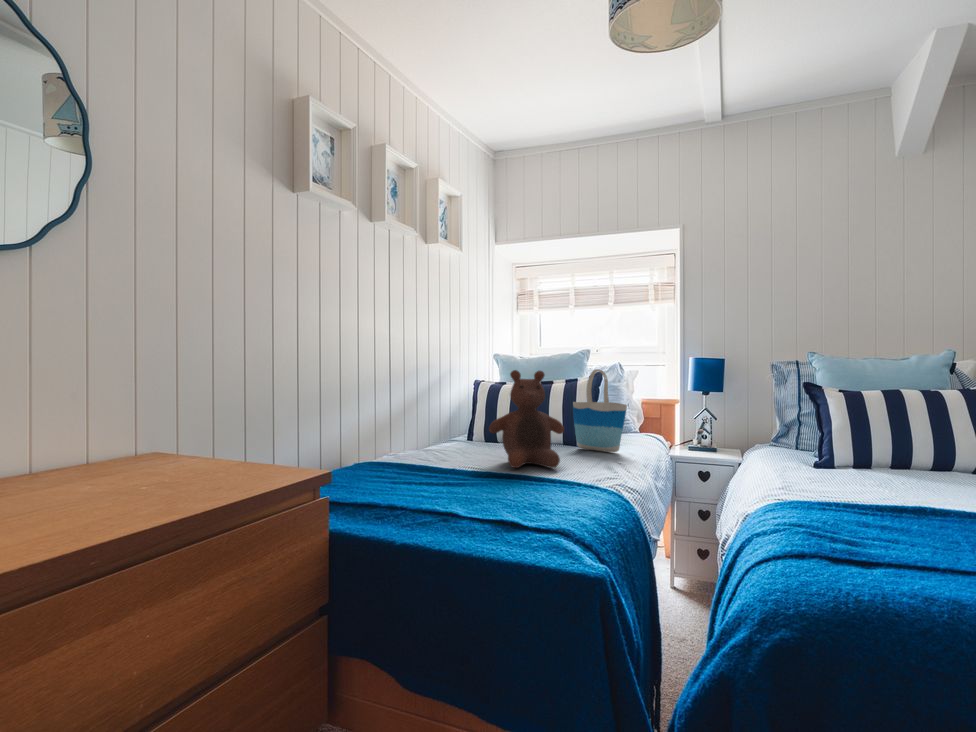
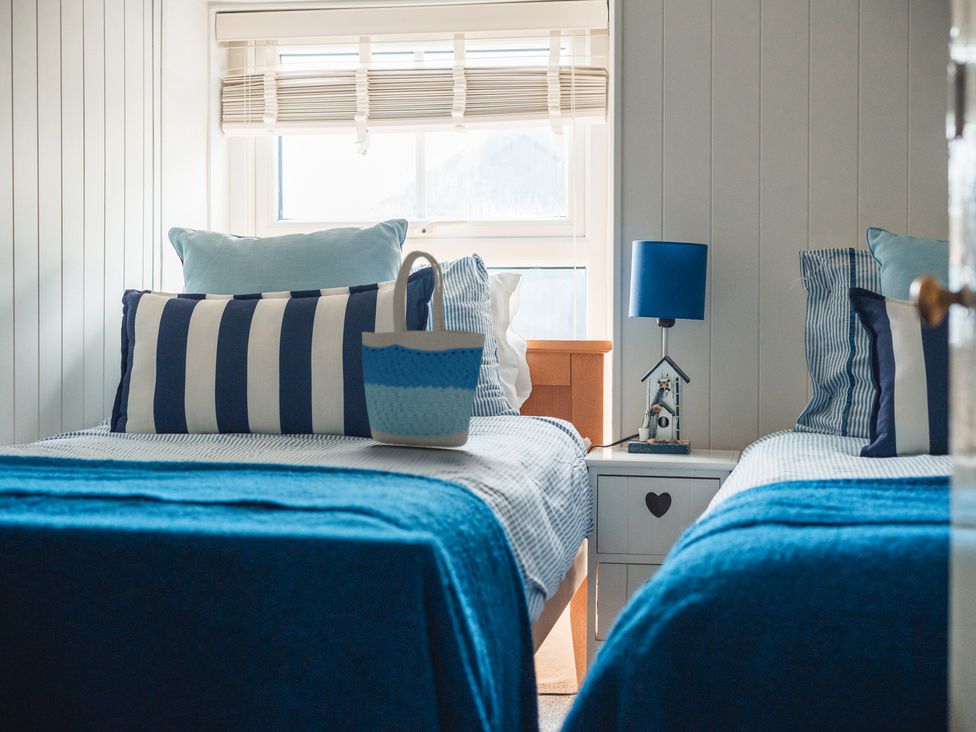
stuffed bear: present [489,370,564,468] -> none [124,234,327,483]

